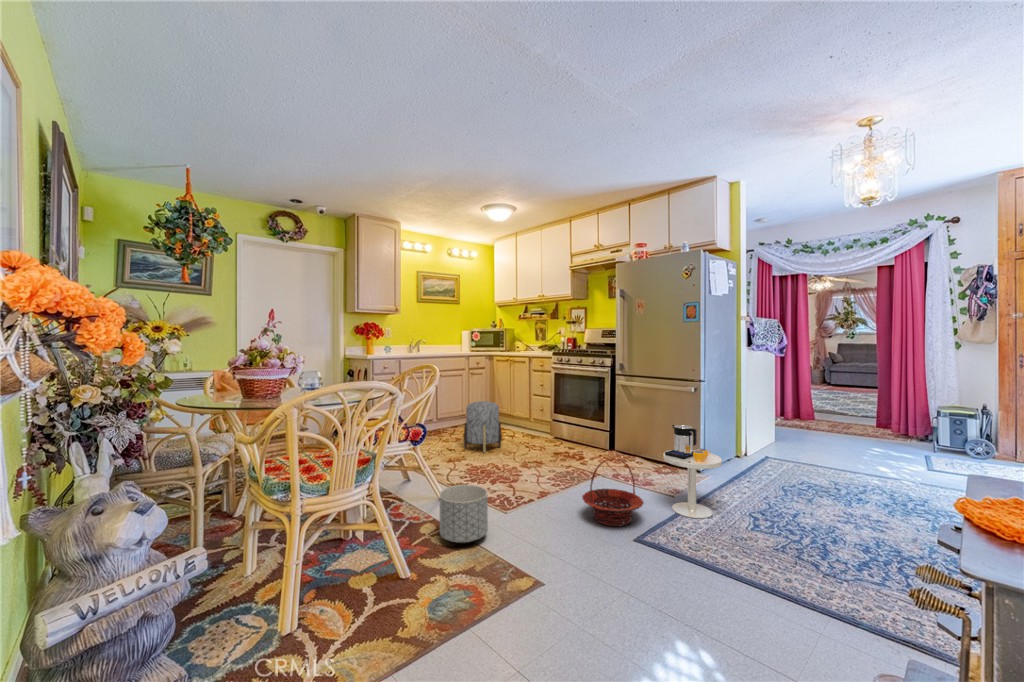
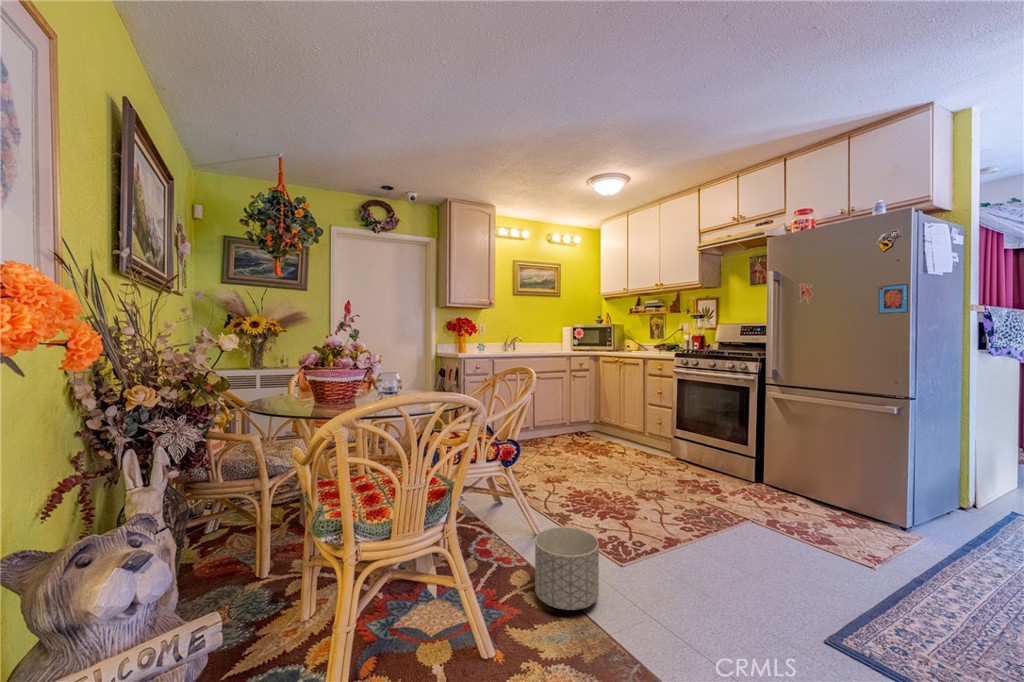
stool: present [463,401,502,453] -> none [564,411,611,474]
side table: present [663,425,722,518] -> none [861,465,972,616]
basket: present [582,458,644,526] -> none [732,509,835,612]

